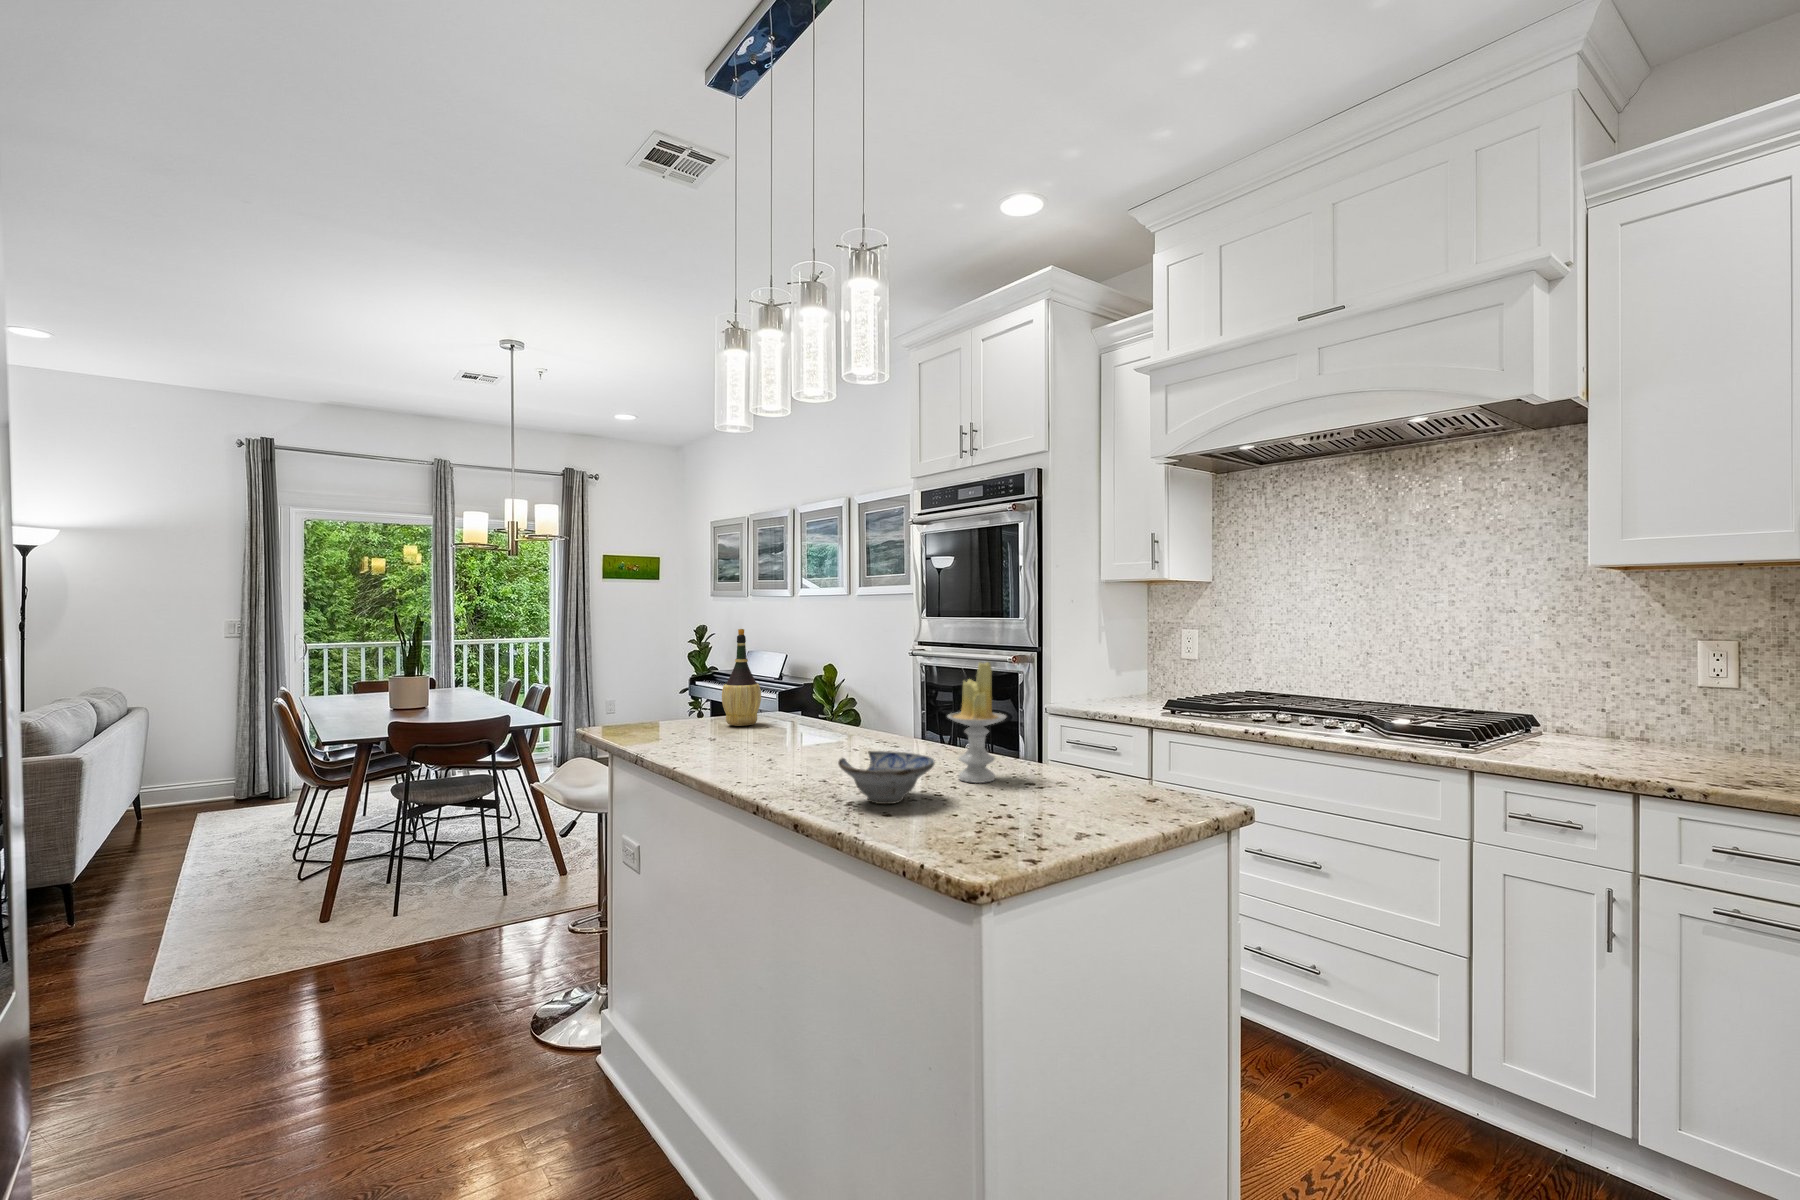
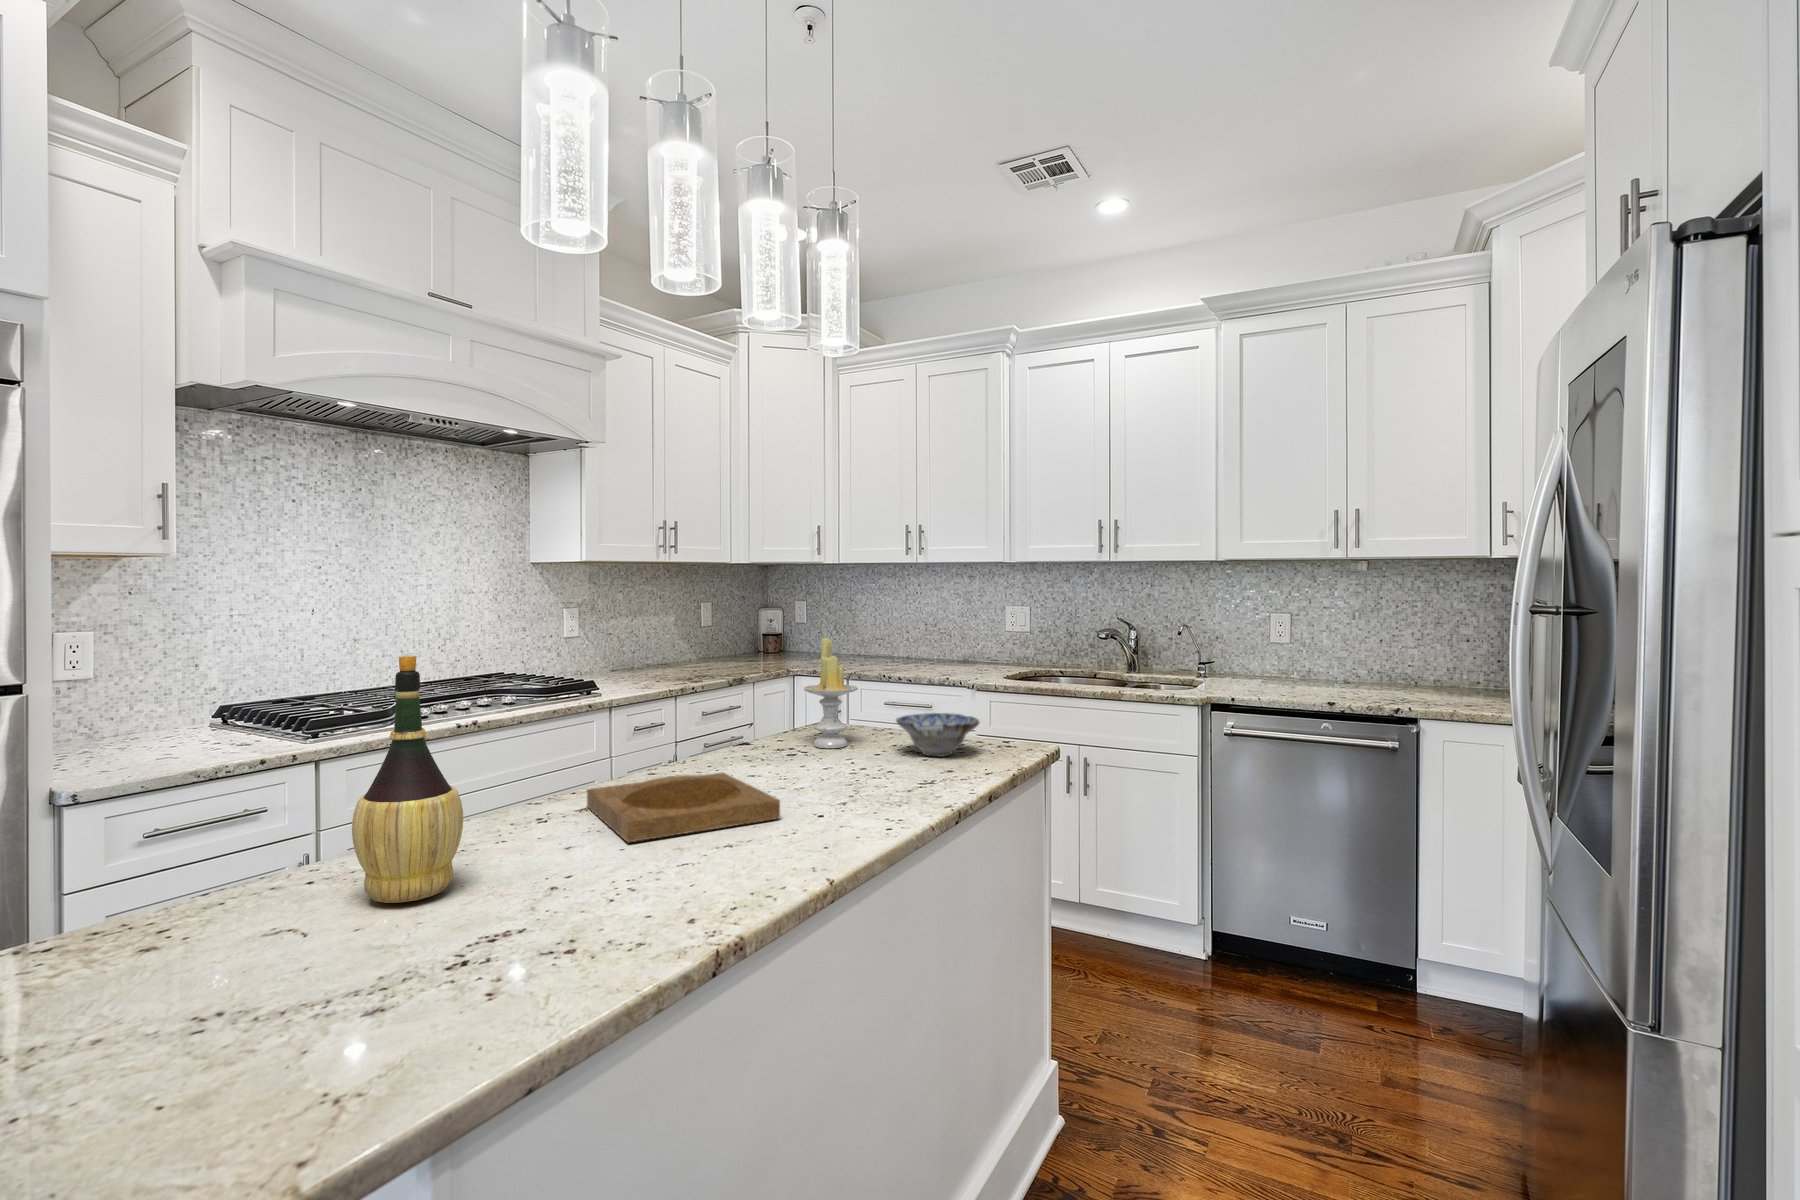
tray: none [751,724,850,756] -> present [587,773,780,842]

